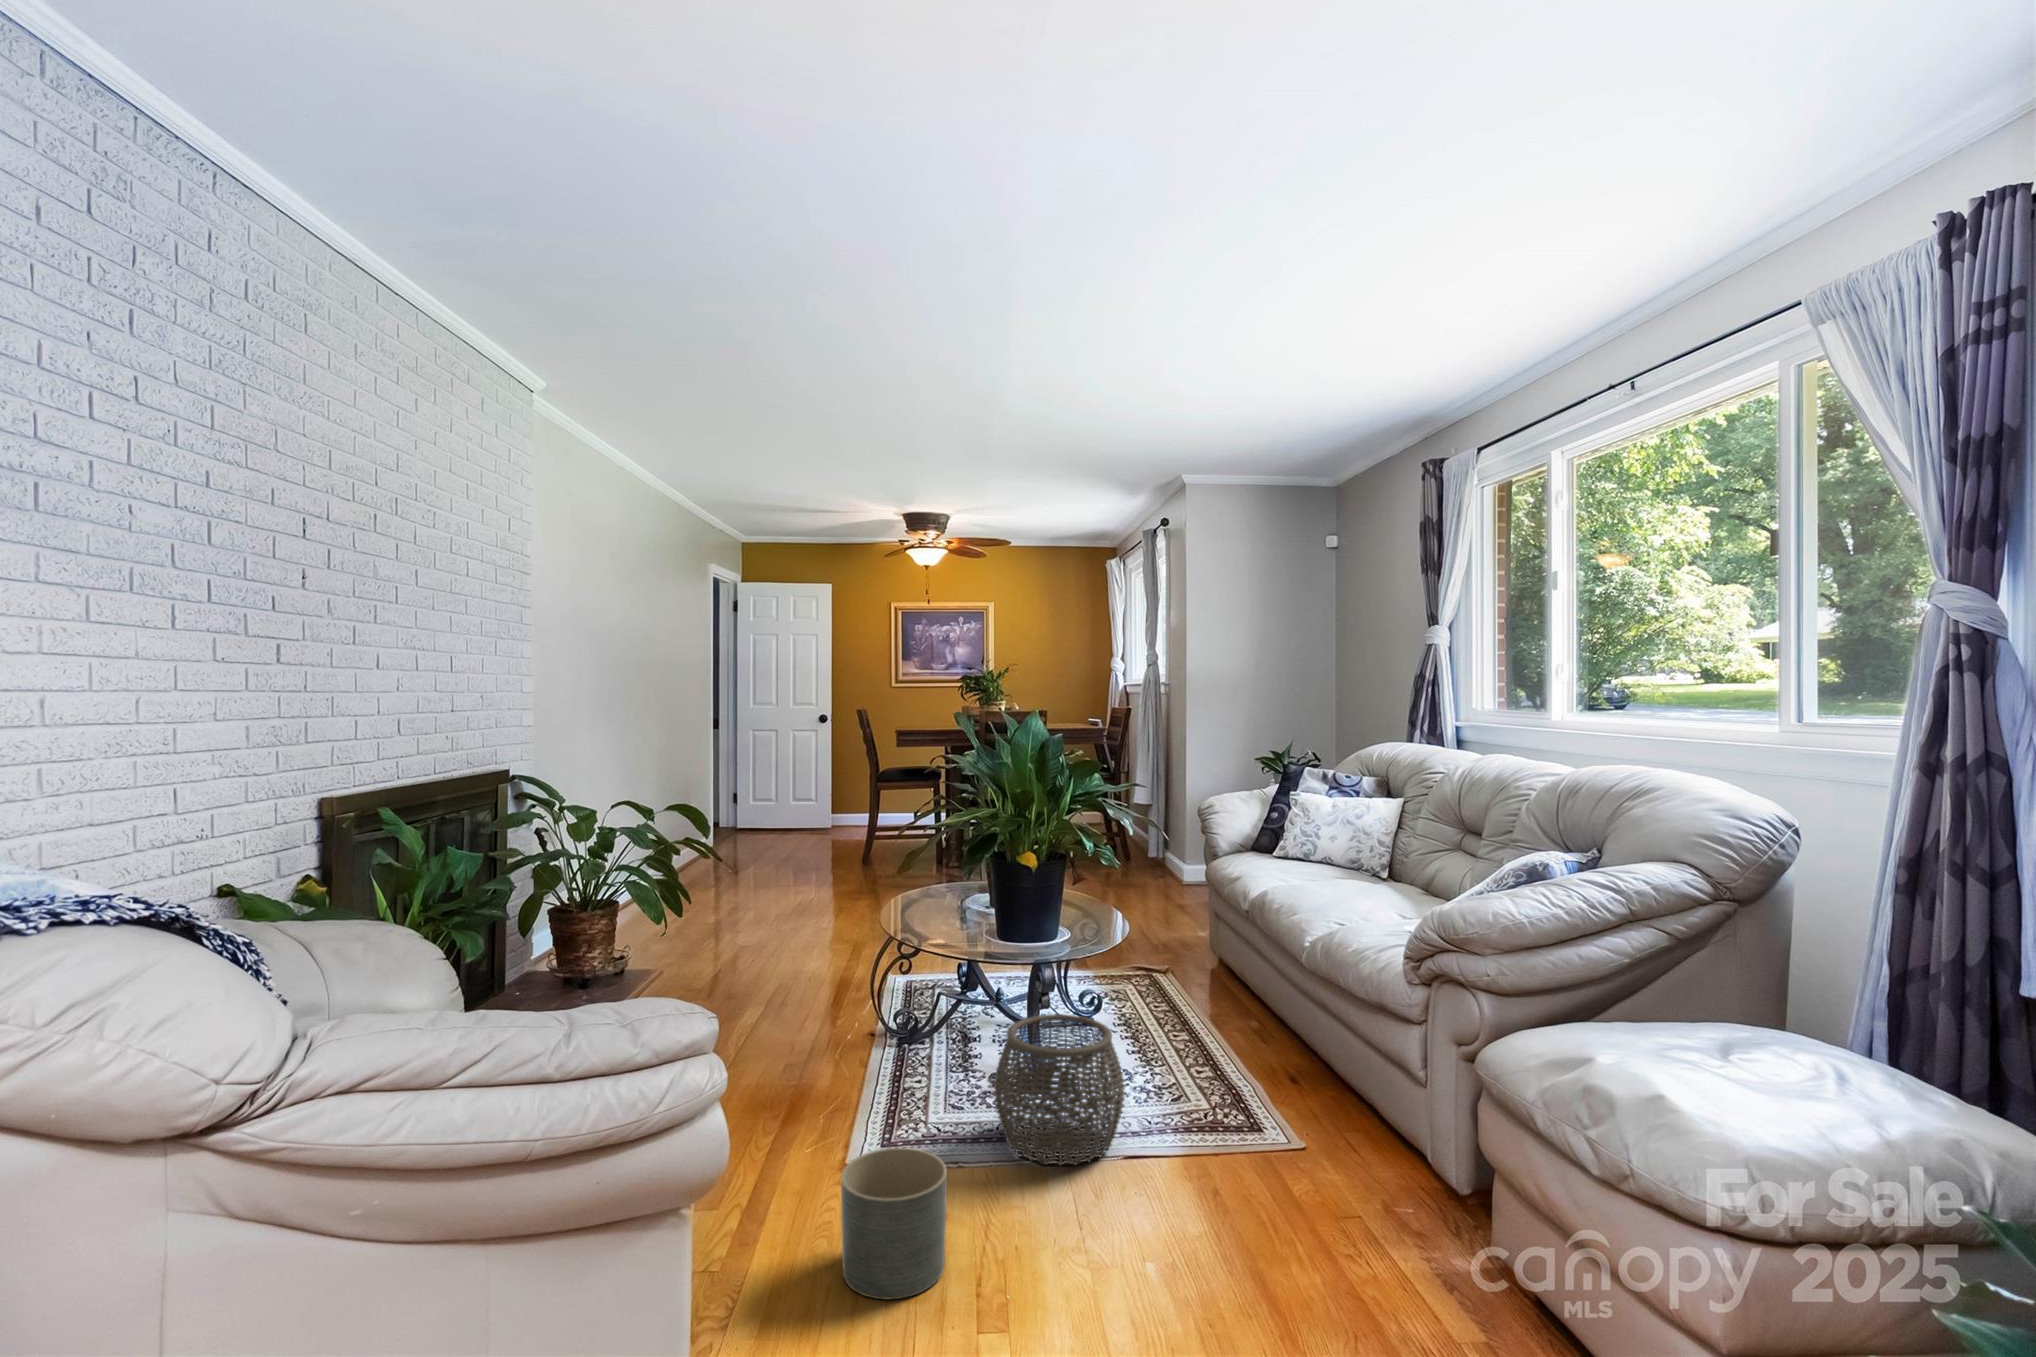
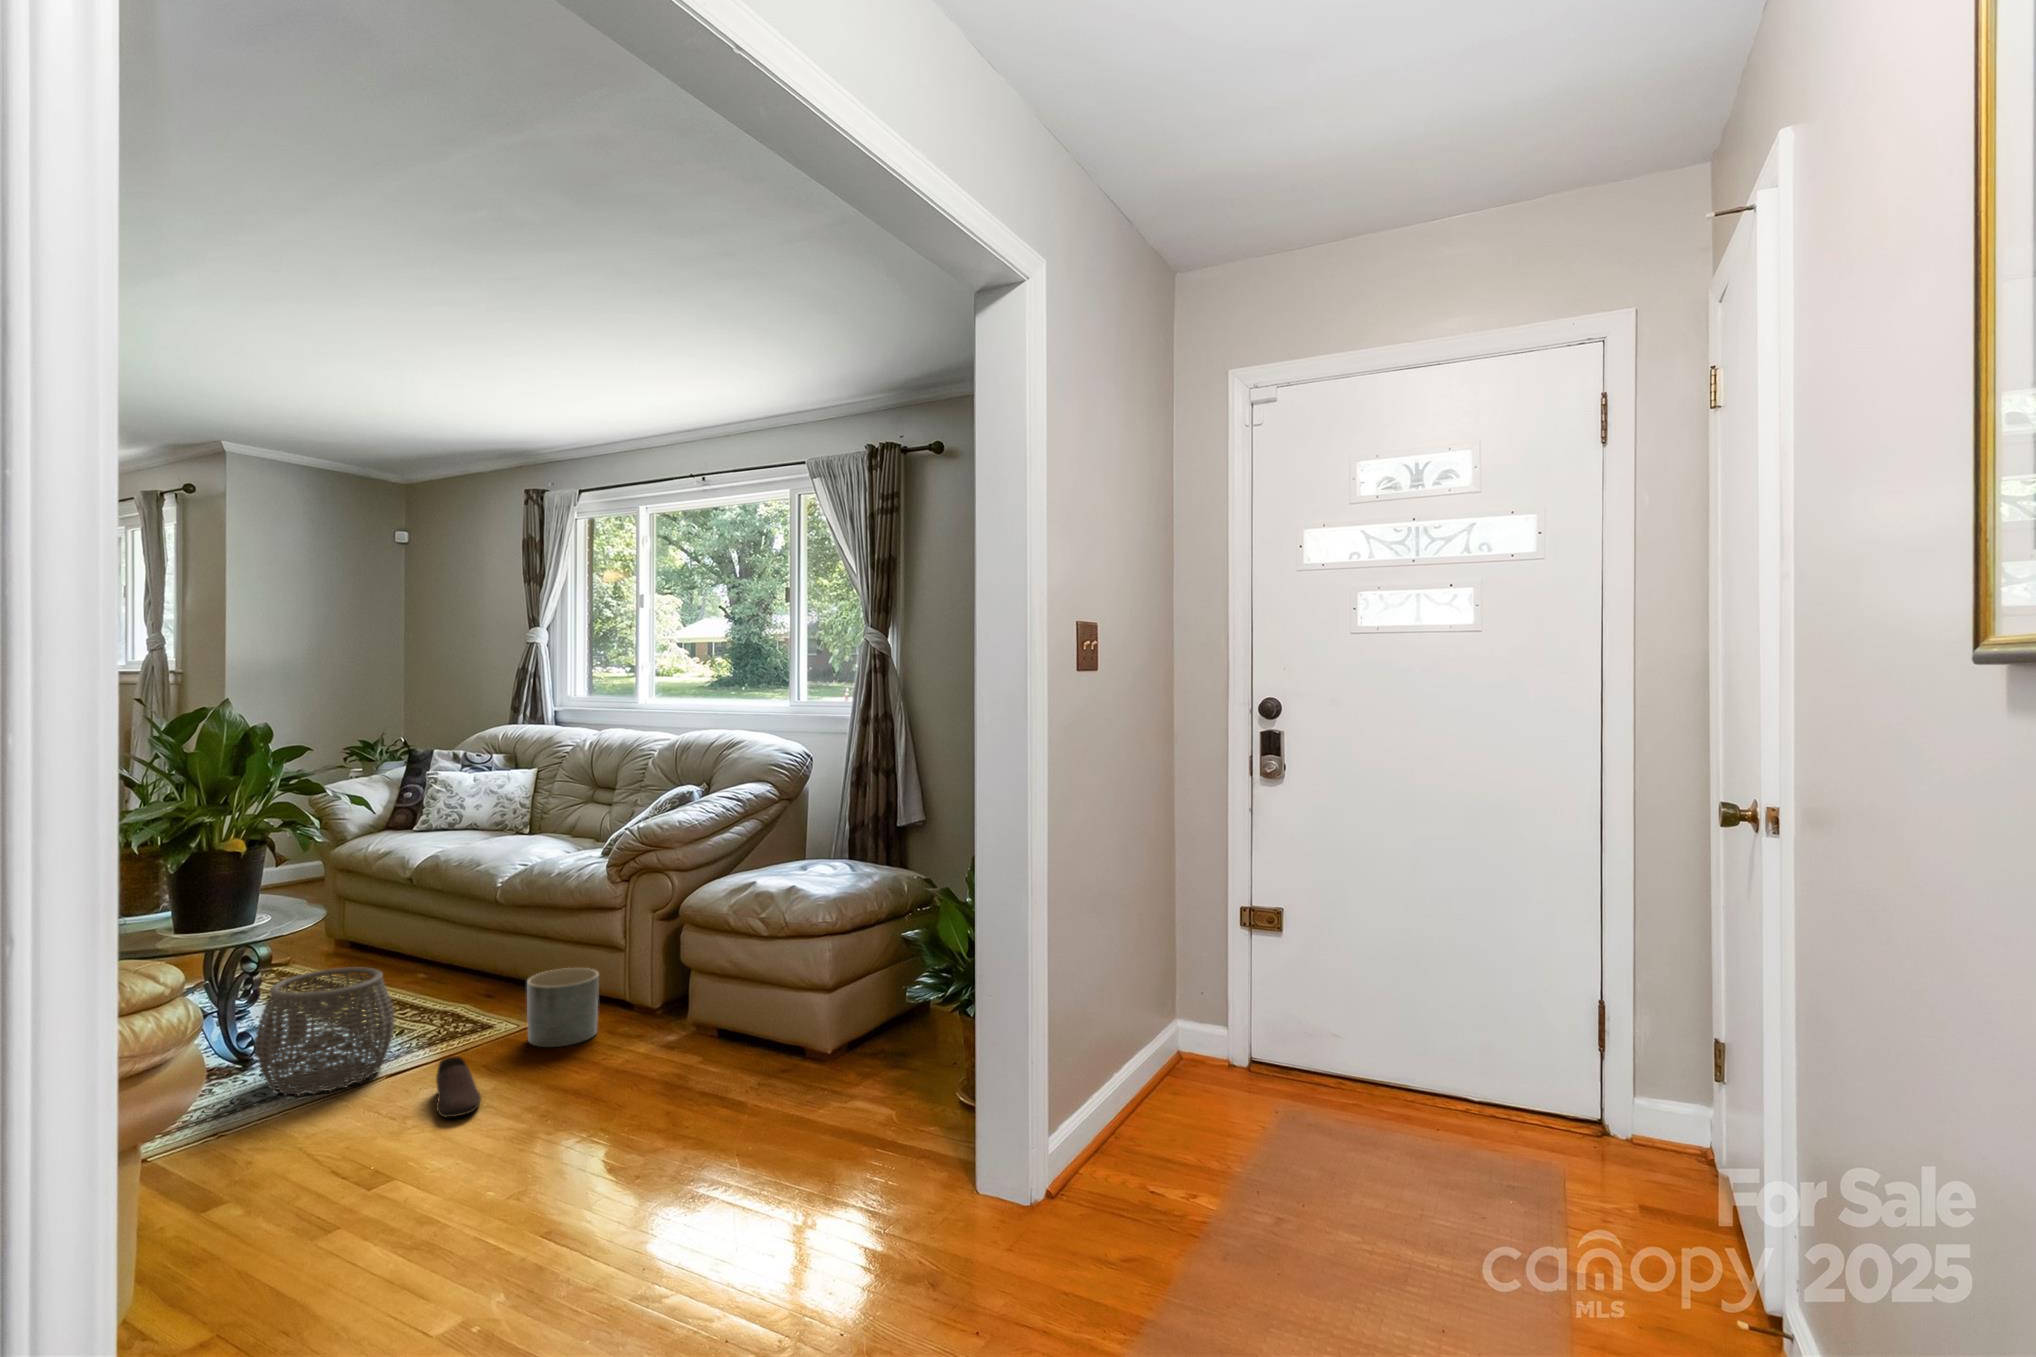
planter: present [841,1147,947,1300] -> present [527,968,599,1047]
shoe: none [1089,1181,1157,1285] -> present [436,1056,481,1117]

